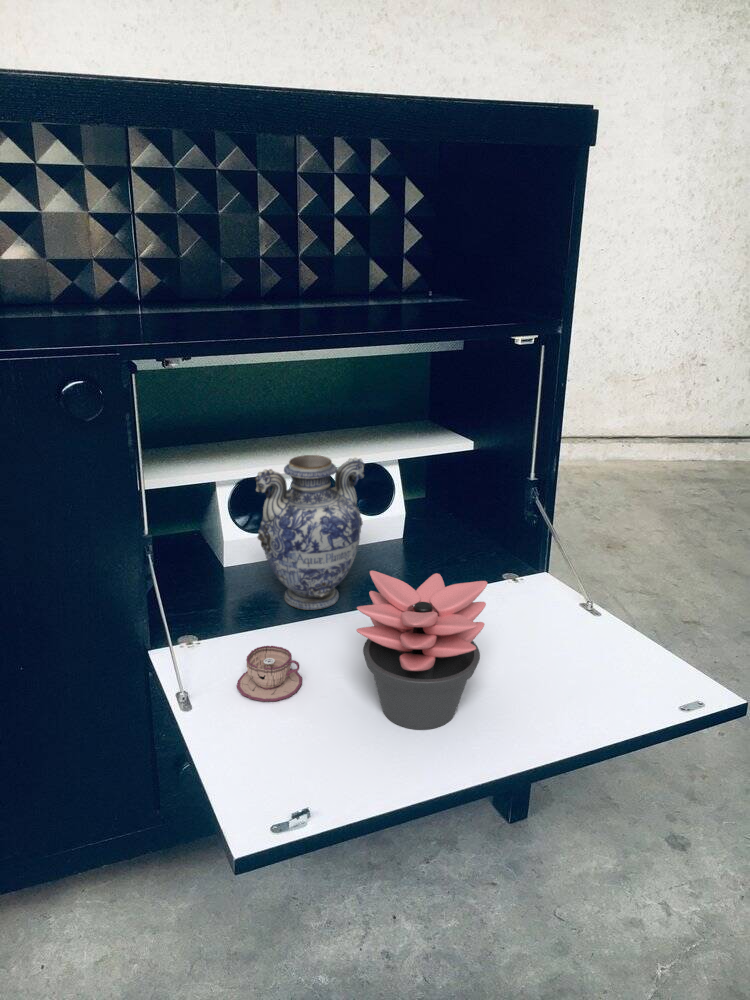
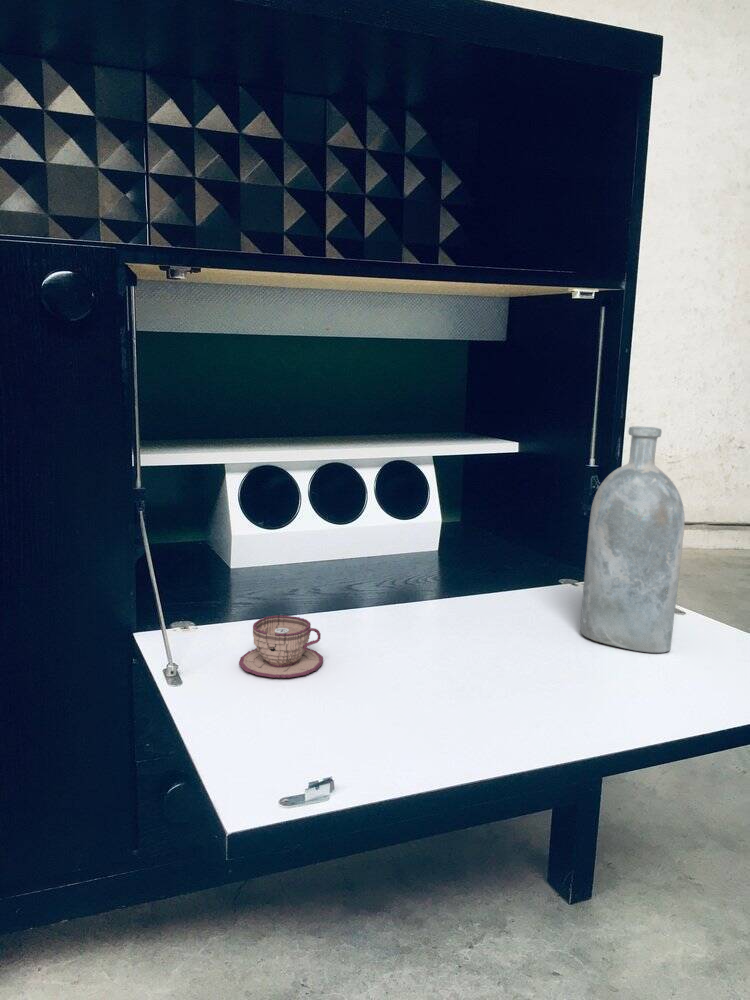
decorative vase: present [255,455,365,610] -> none [271,418,401,603]
bottle: none [509,487,589,664] -> present [581,426,685,653]
succulent plant: present [357,571,487,730] -> none [398,508,565,708]

